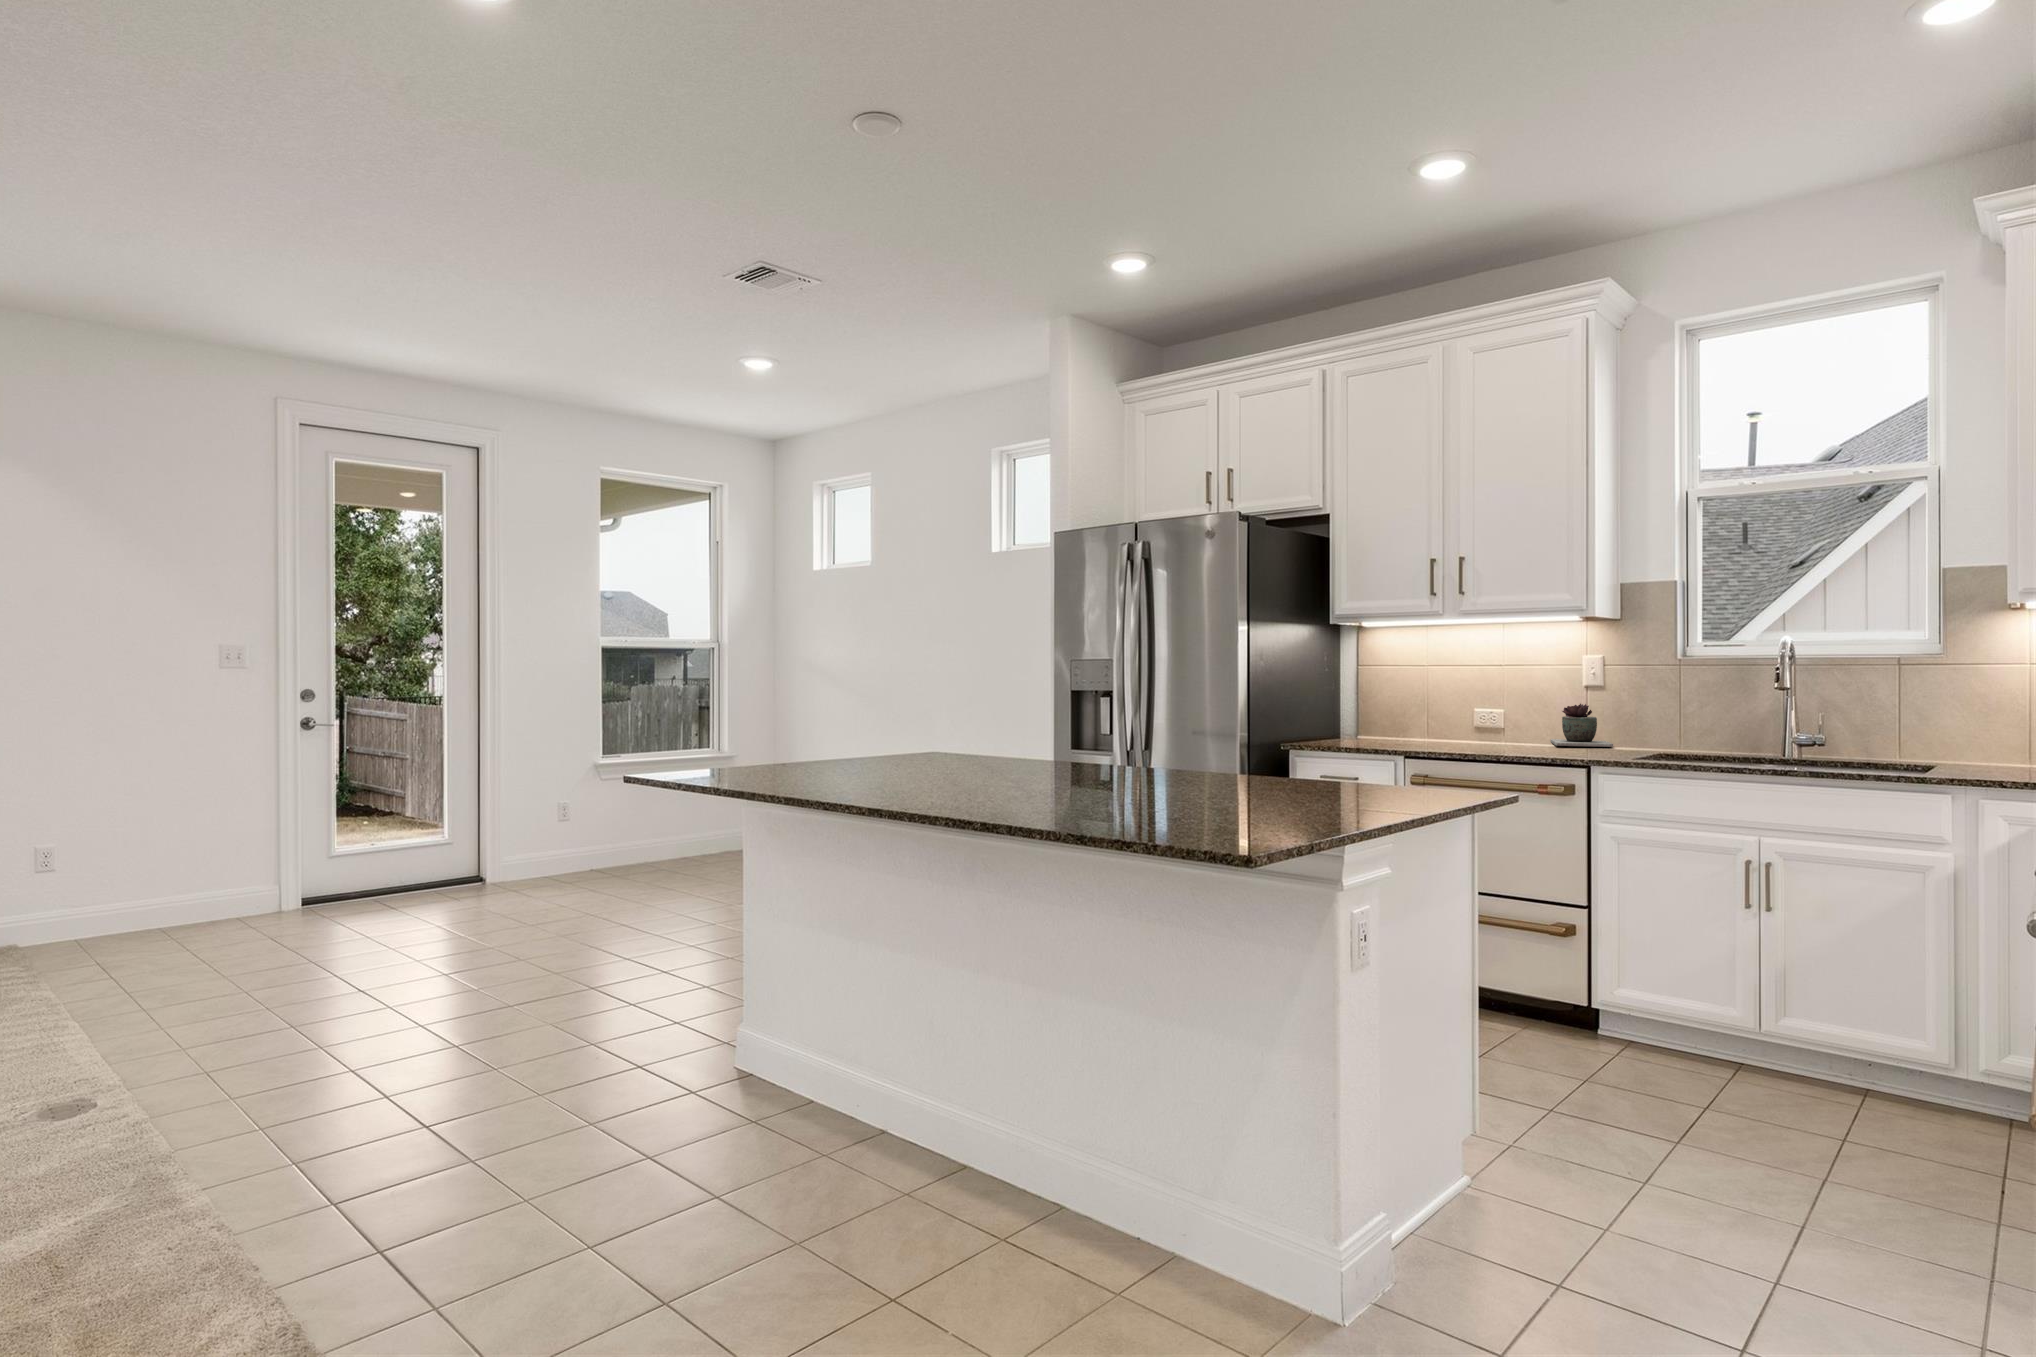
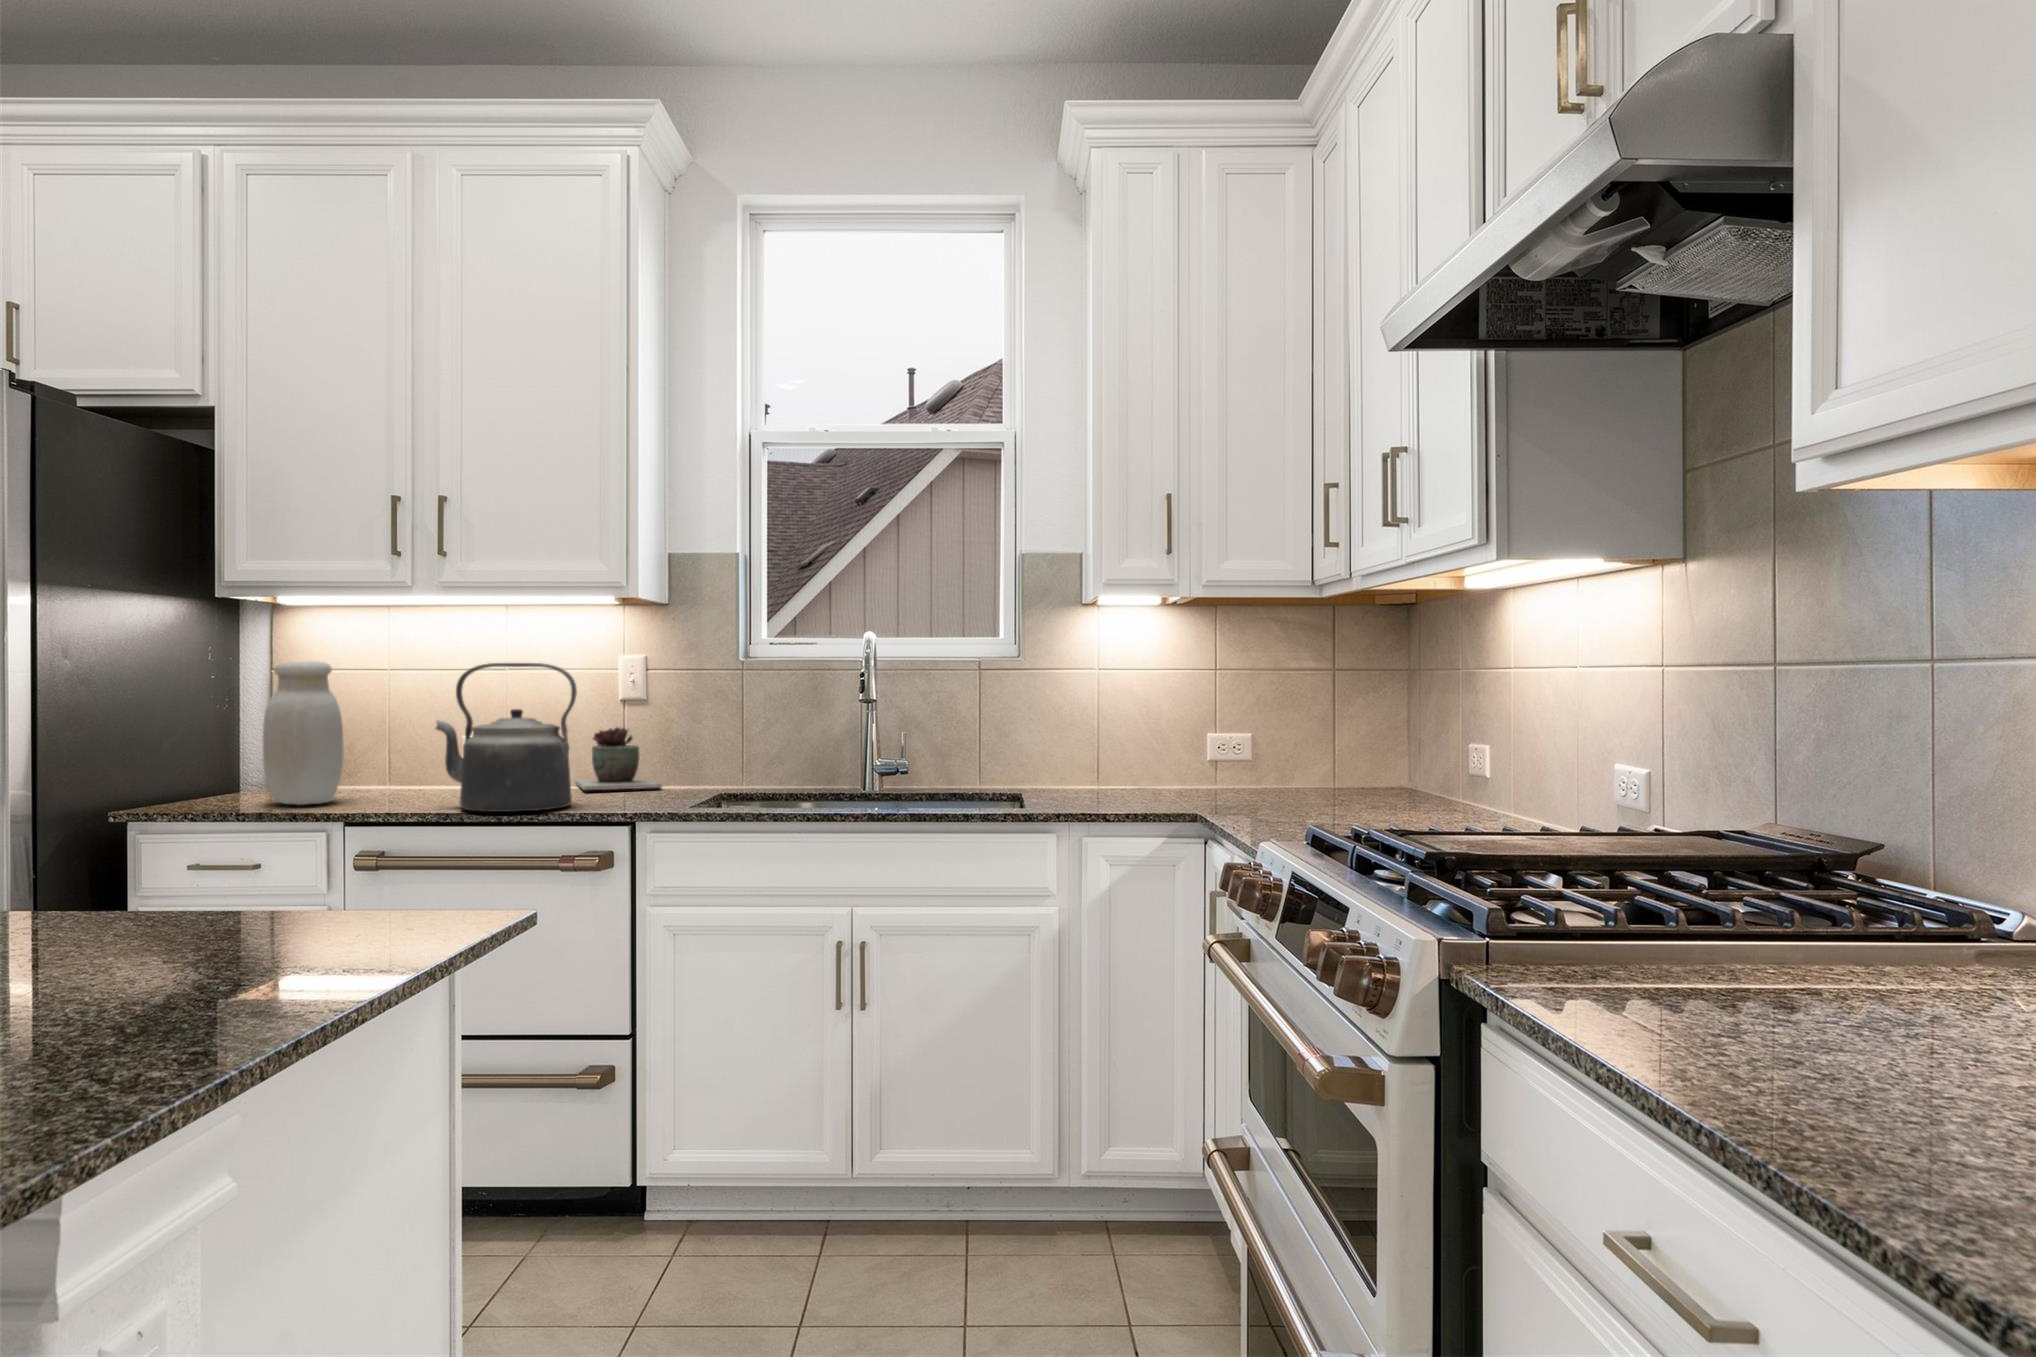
jar: none [1359,661,1404,745] -> present [263,661,343,805]
kettle: none [1459,661,1551,756] -> present [436,663,577,812]

